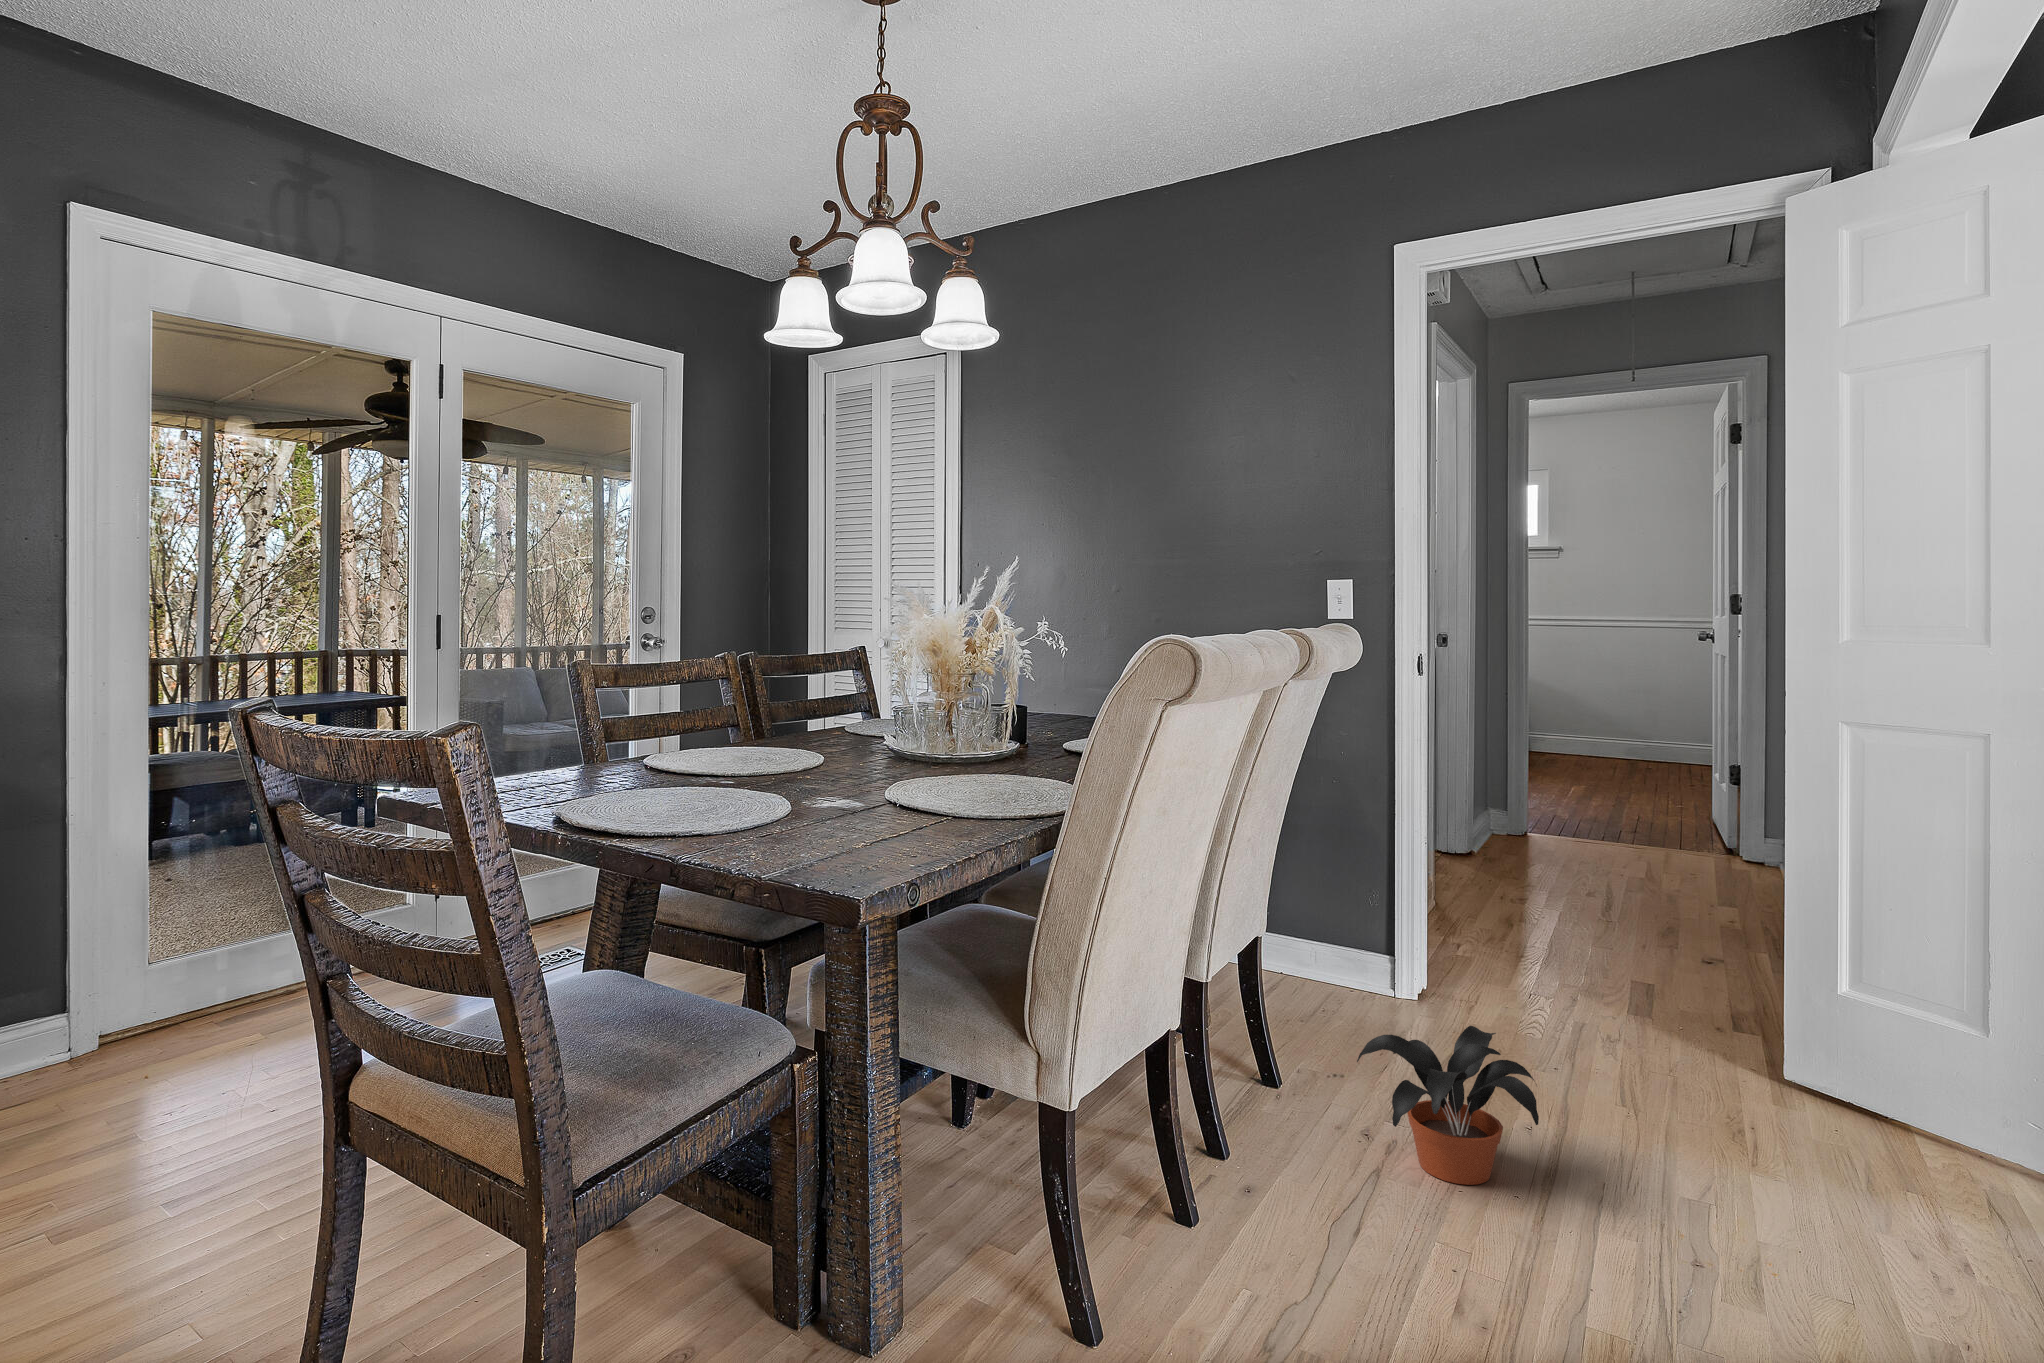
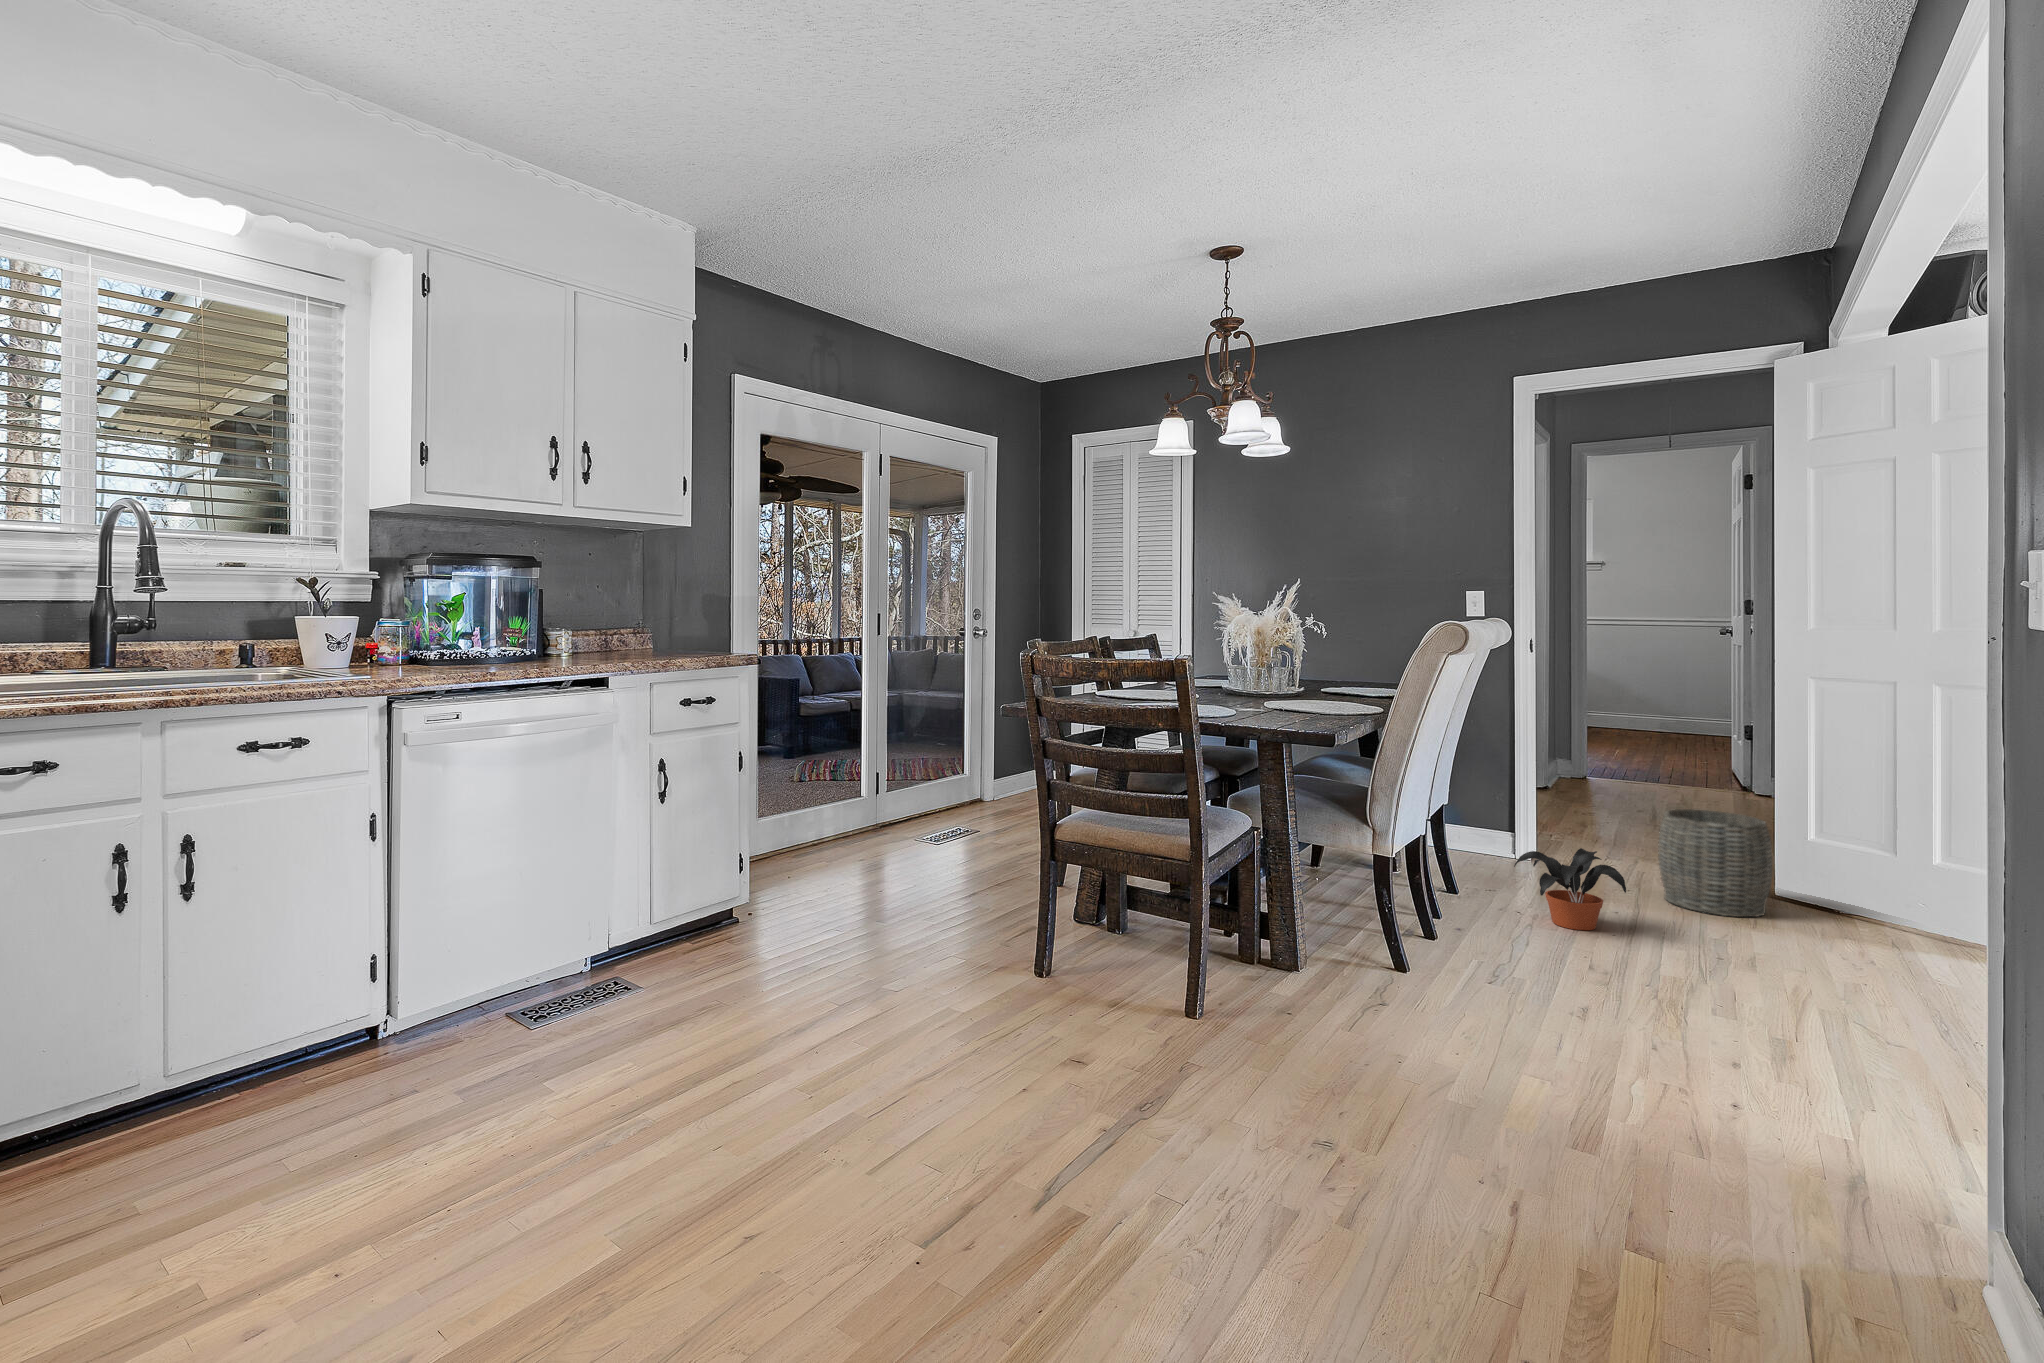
woven basket: none [1602,938,1783,1137] -> present [1658,809,1773,917]

